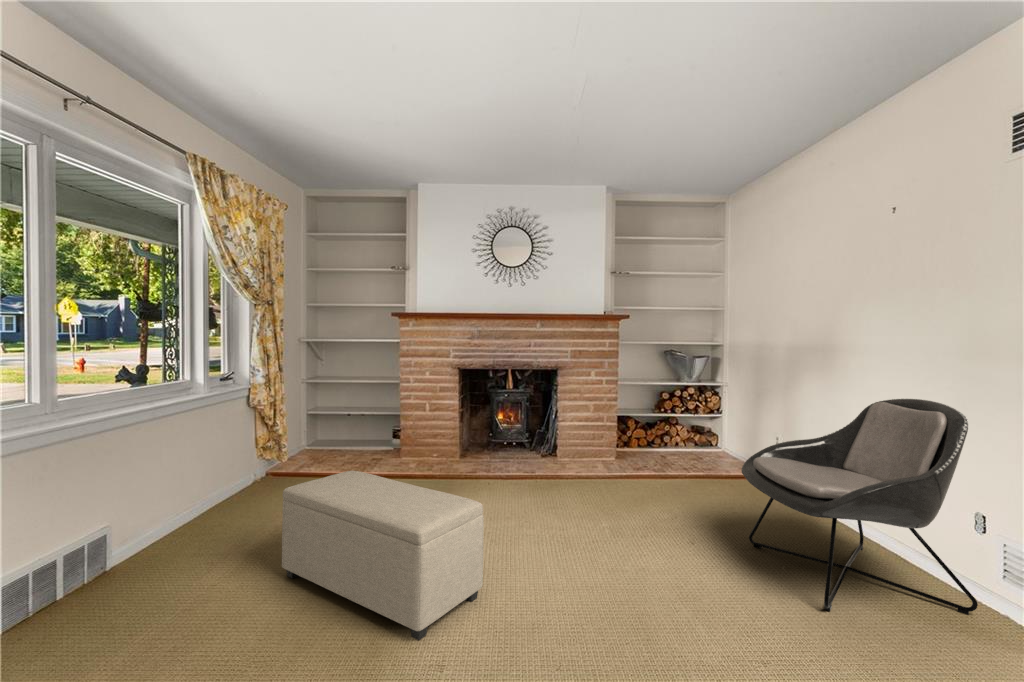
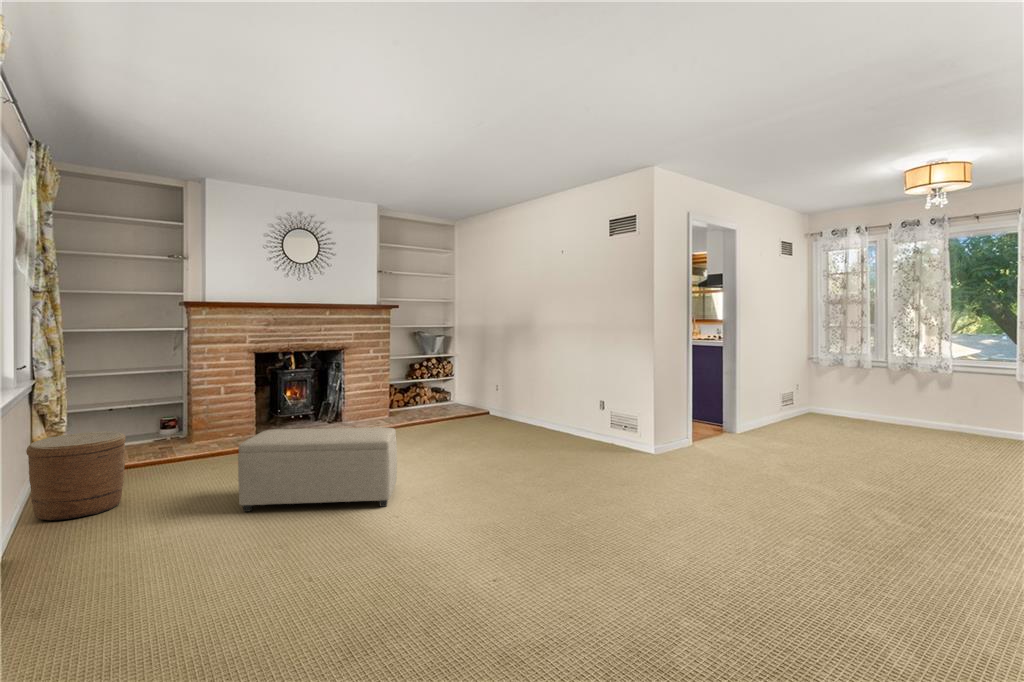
lounge chair: present [742,399,978,615] -> none [502,352,602,454]
woven basket: none [169,441,258,531] -> present [26,431,126,520]

